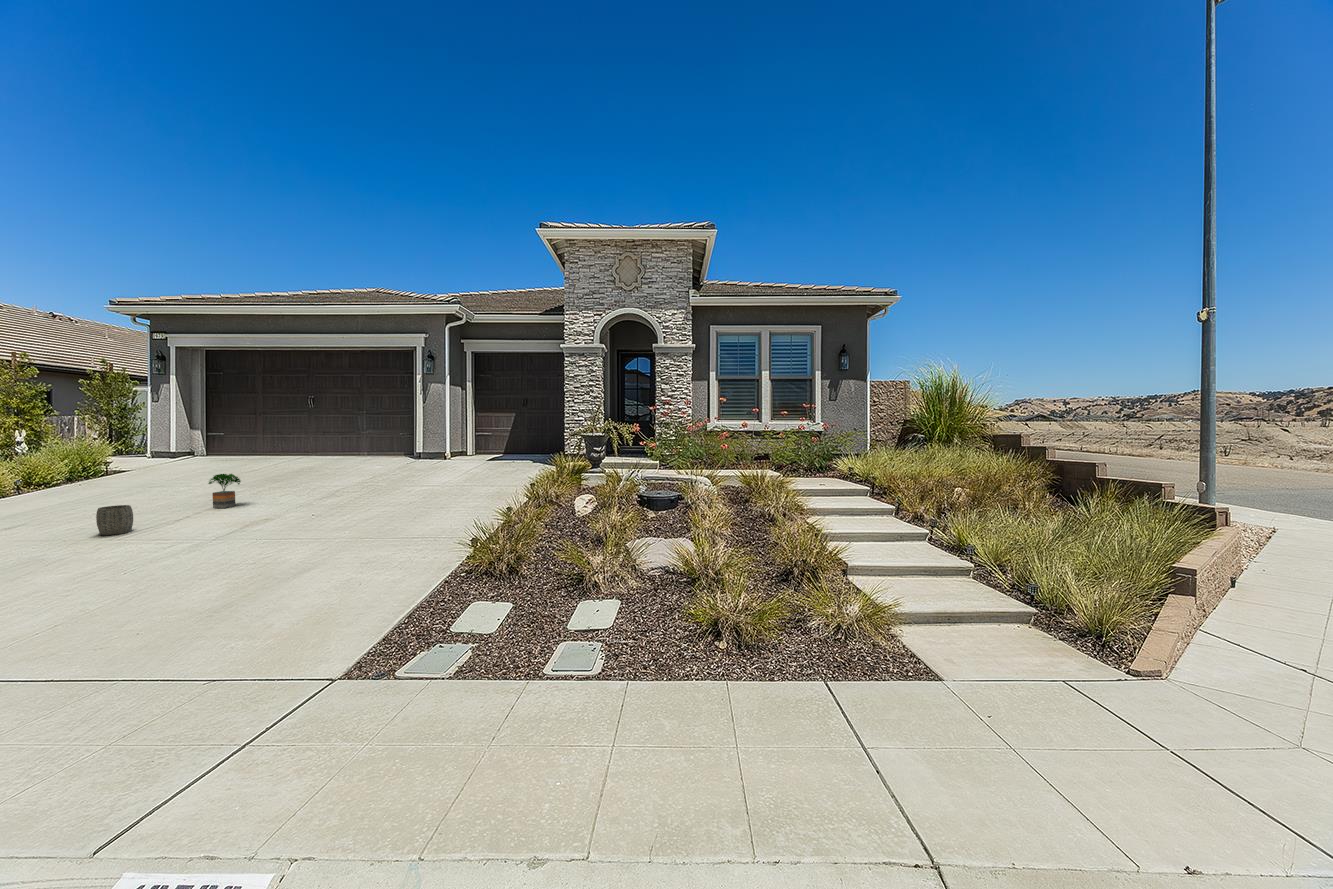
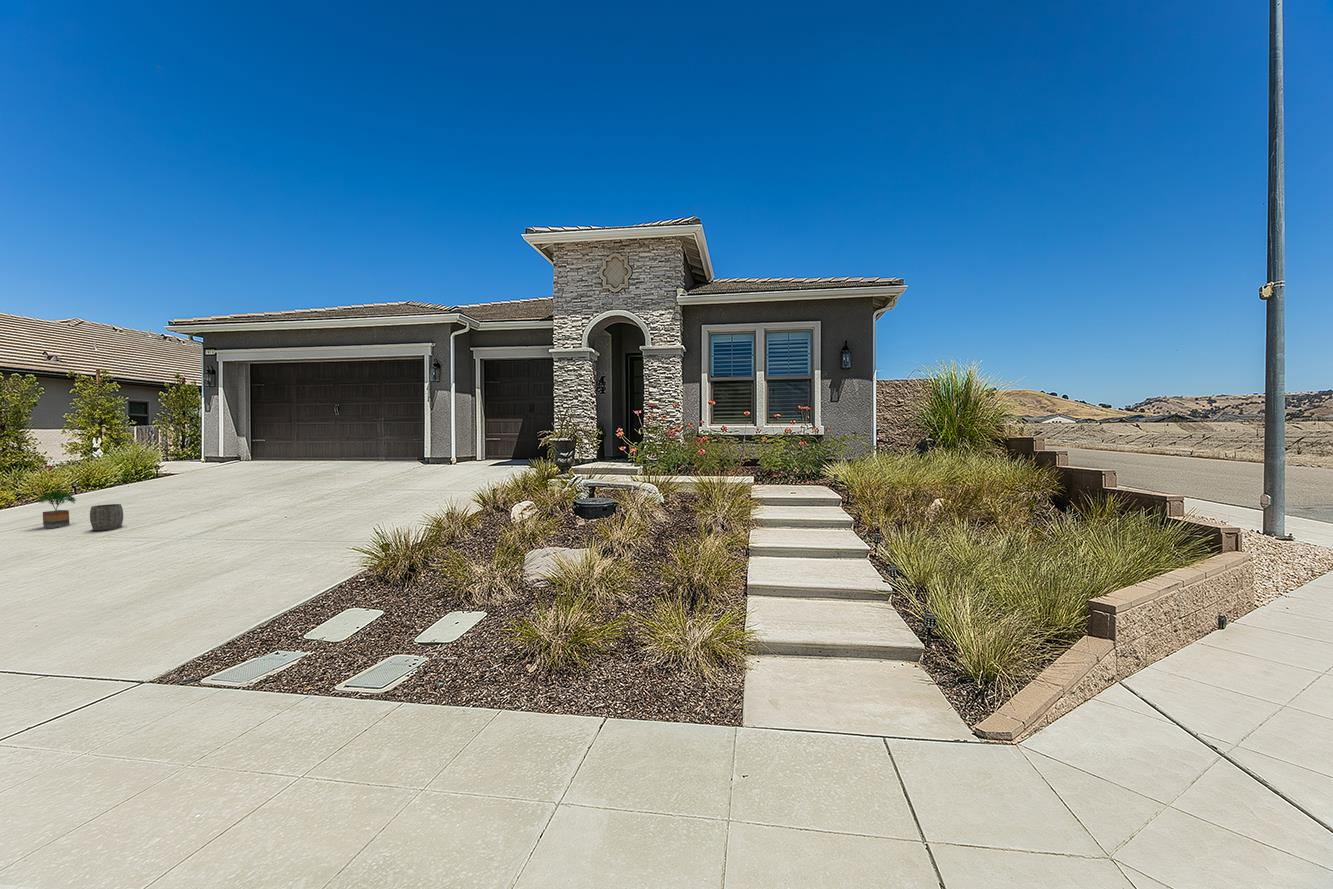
potted tree: present [208,474,241,508] -> present [39,492,76,528]

